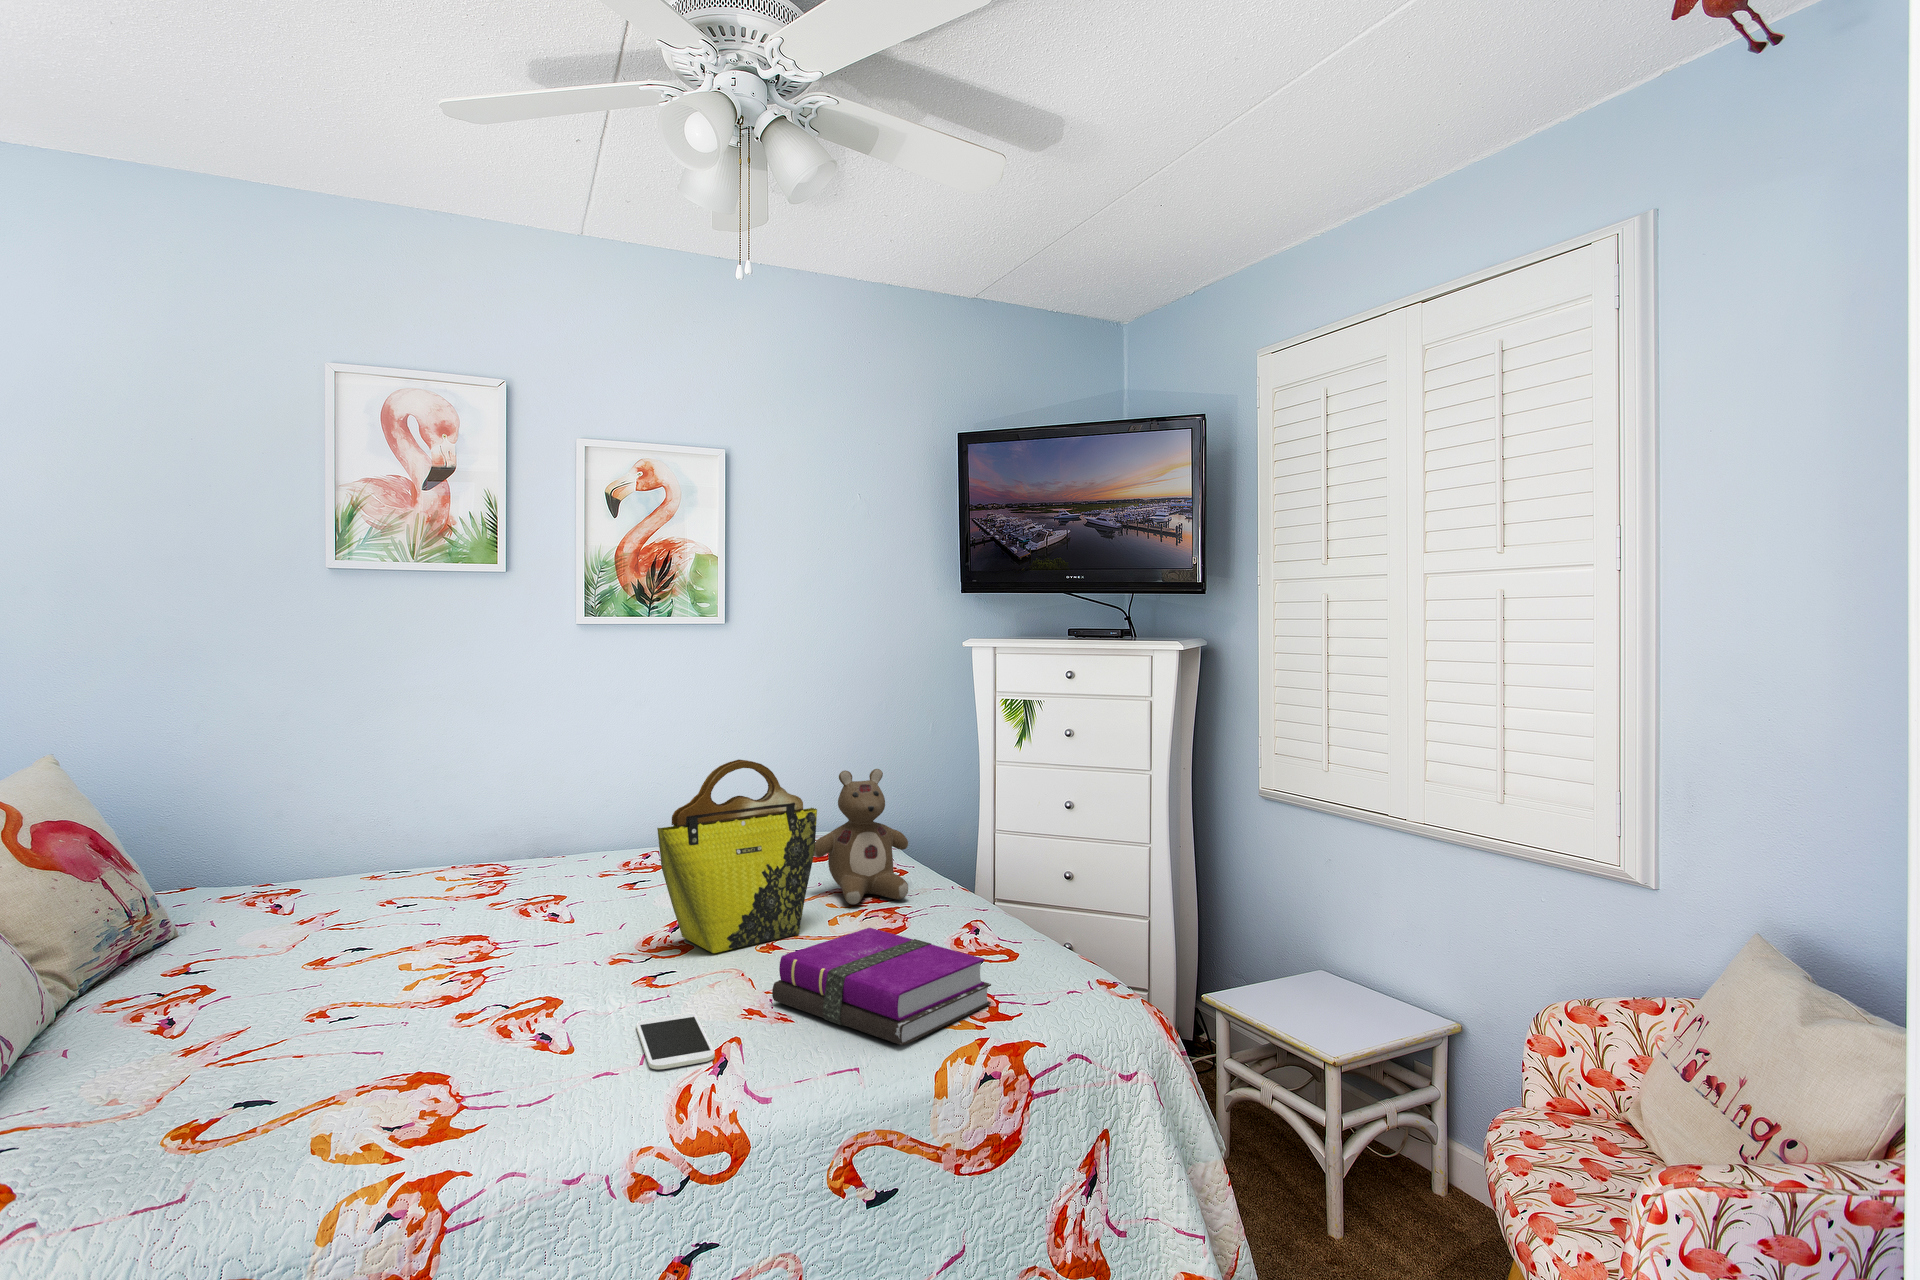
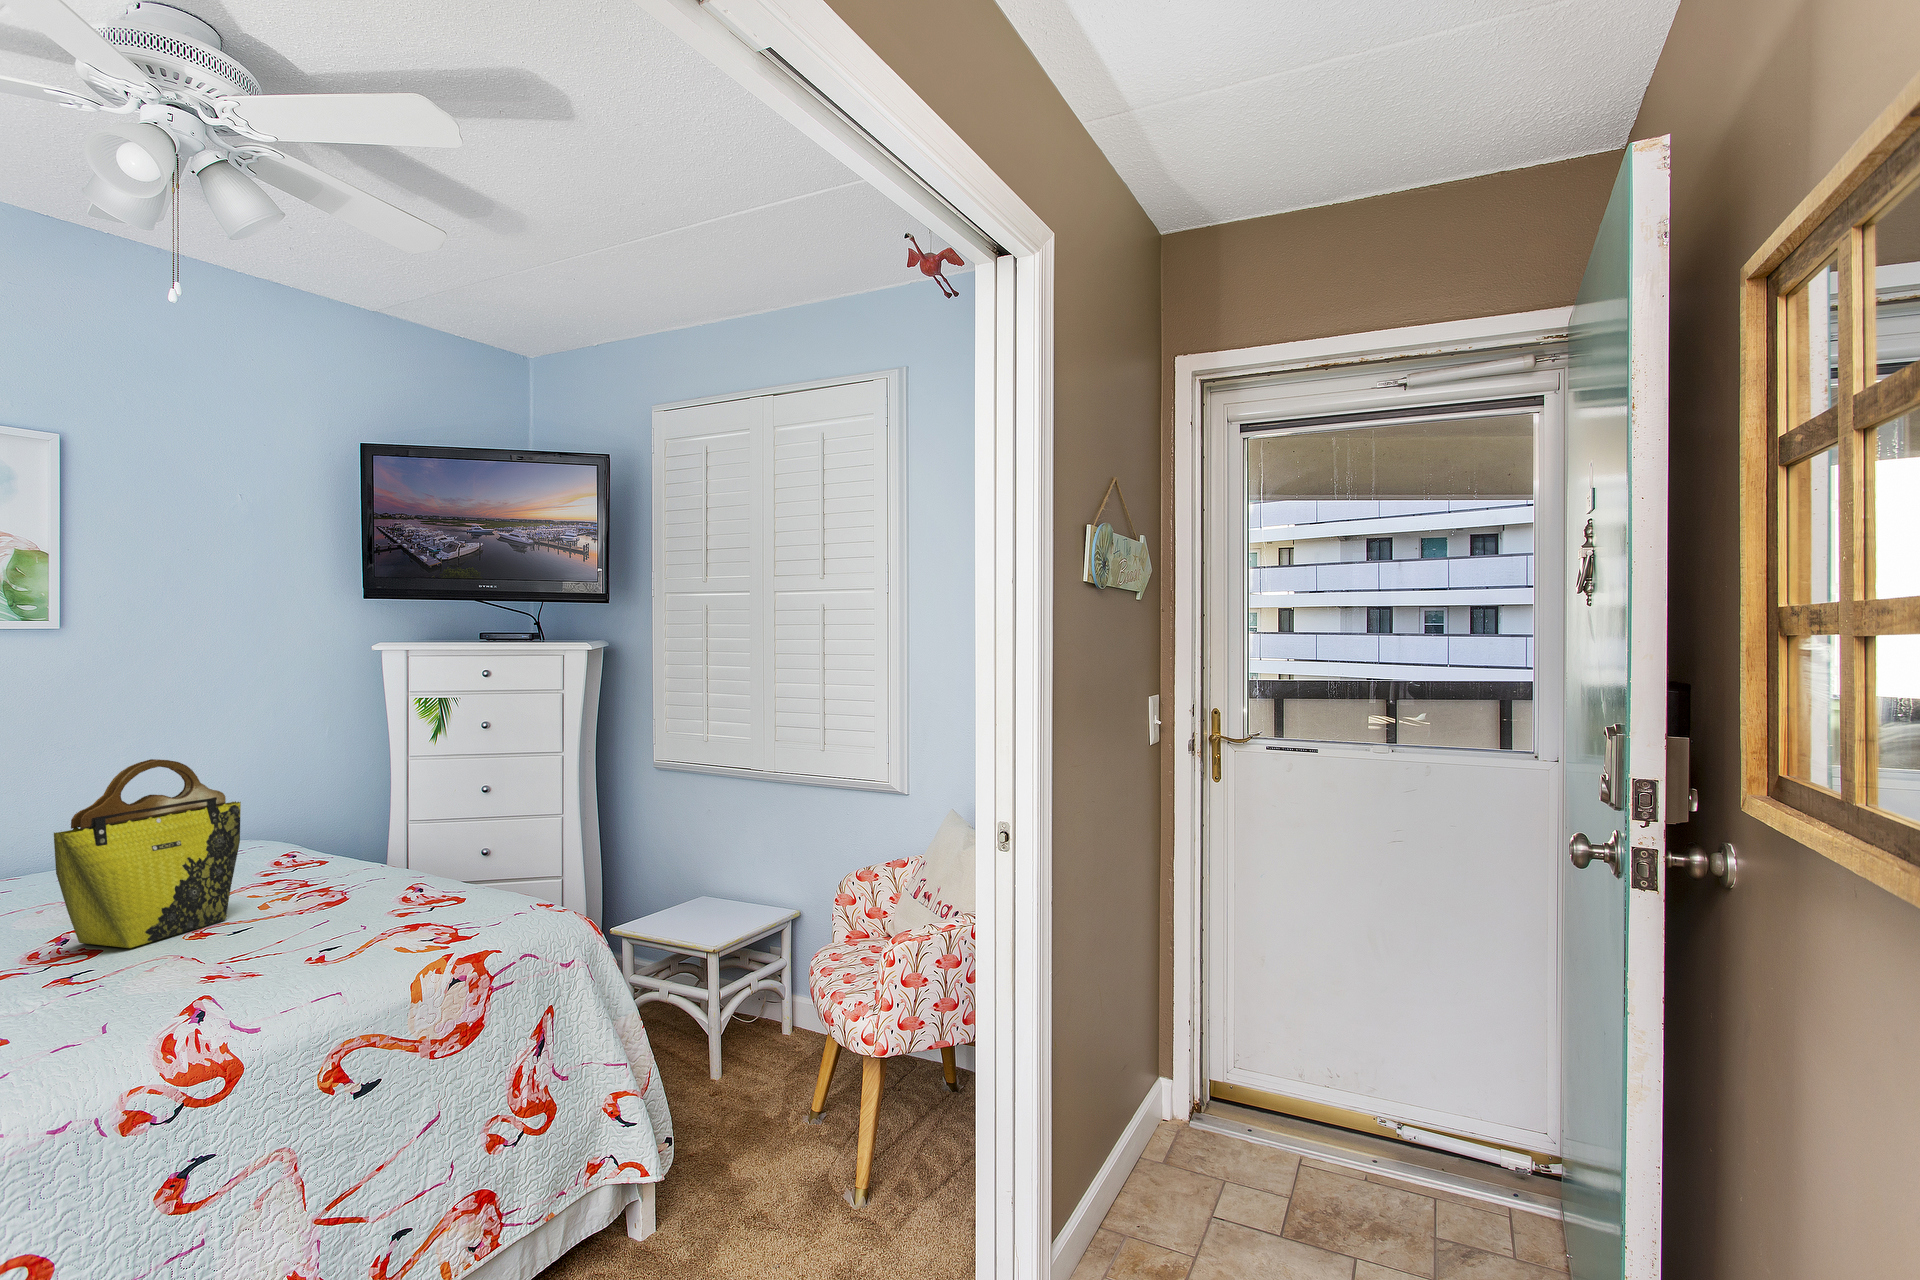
stuffed bear: present [814,769,908,904] -> none [222,763,337,890]
notebook: present [772,928,991,1046] -> none [226,894,449,970]
smartphone: present [636,1013,715,1069] -> none [73,991,184,1033]

